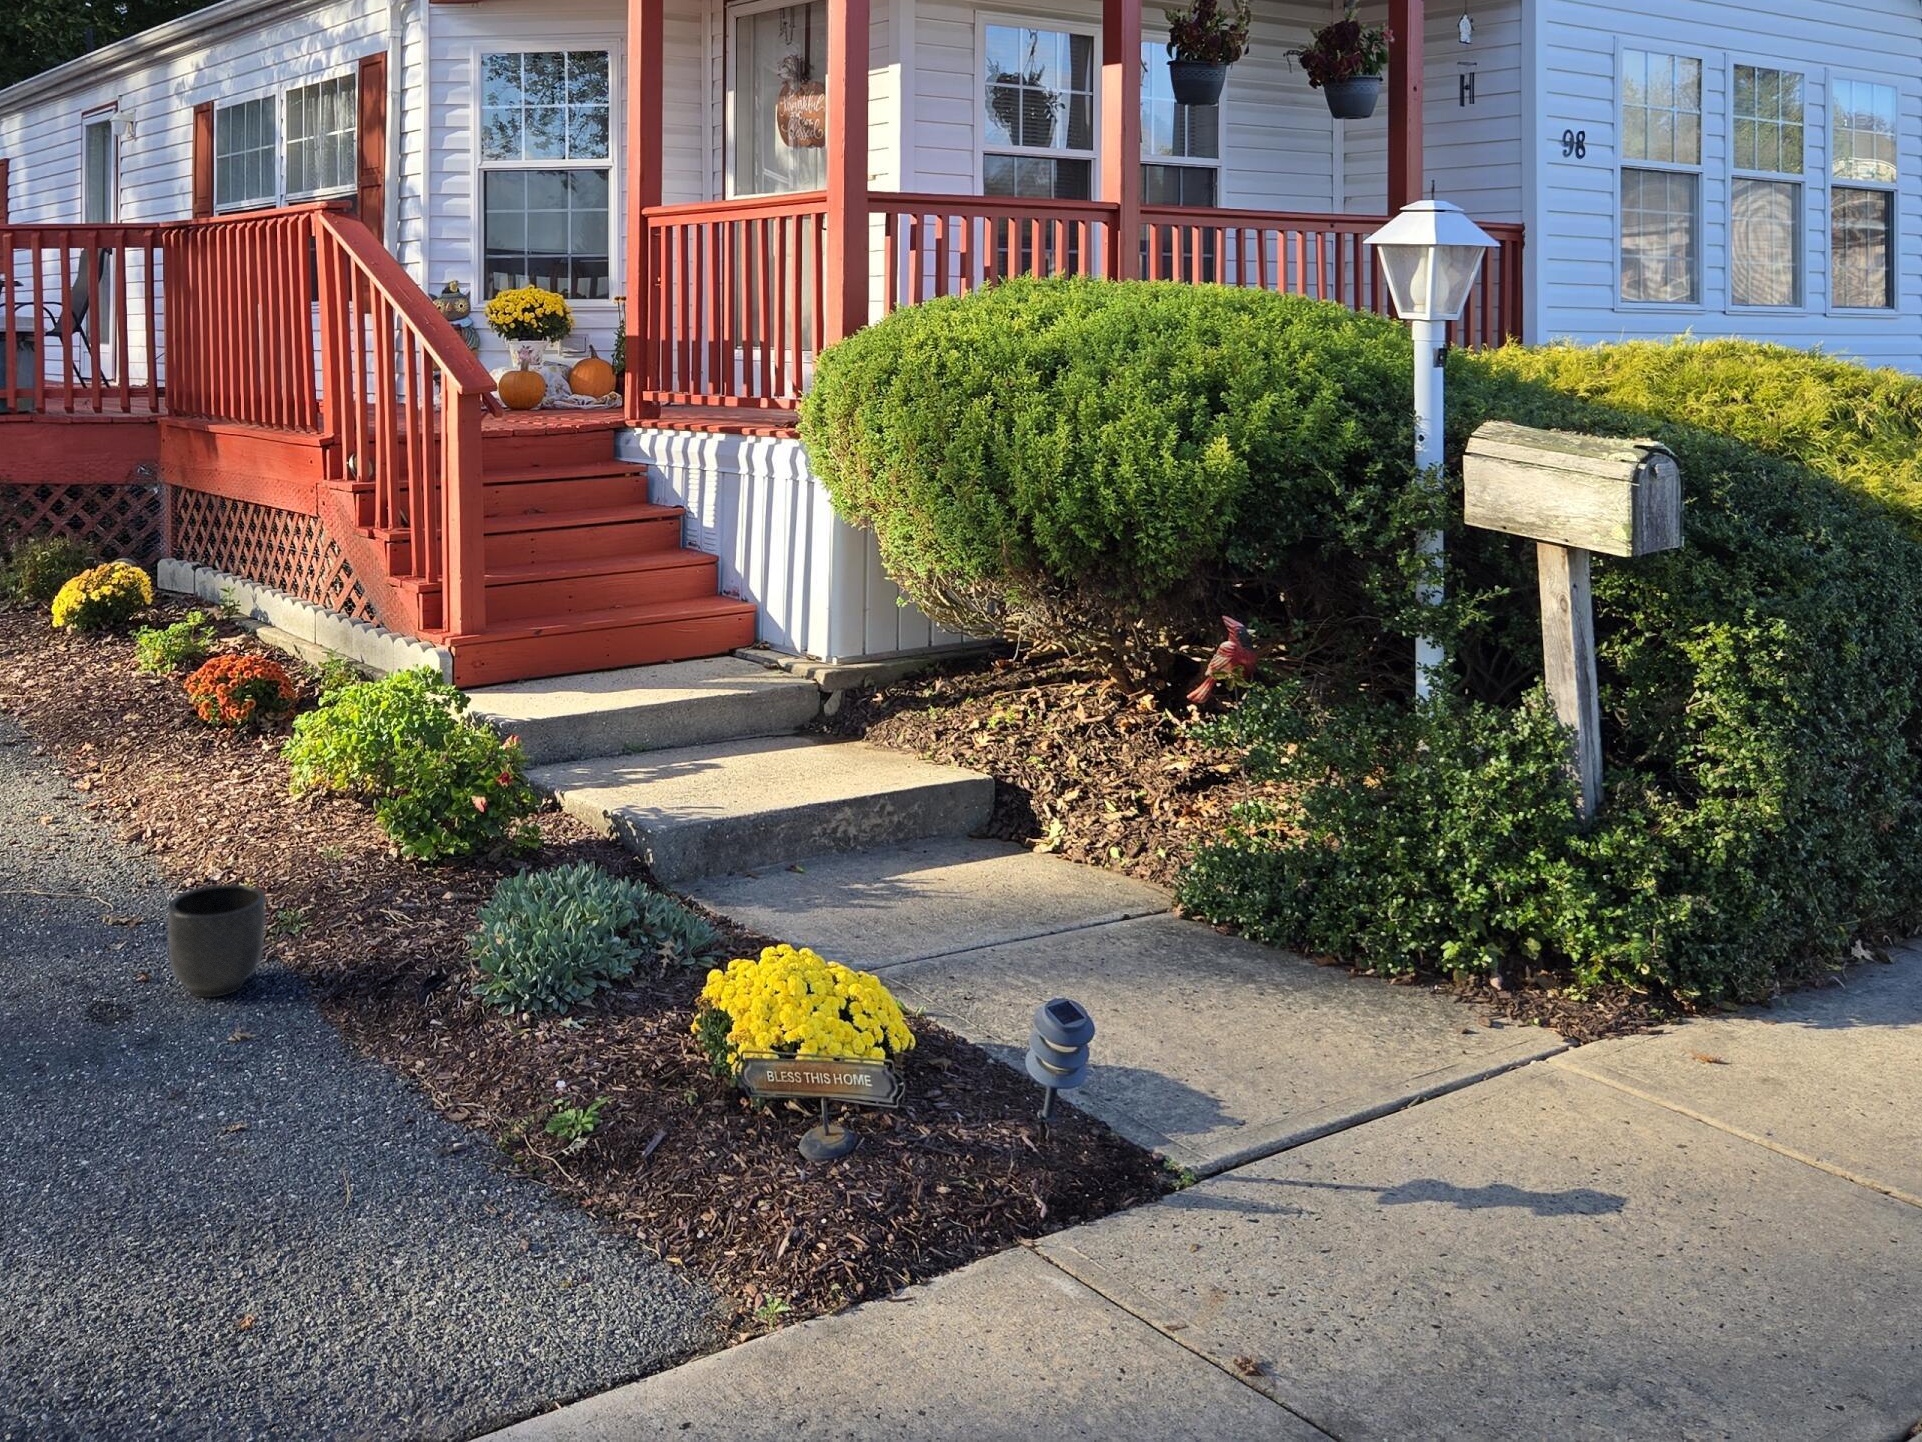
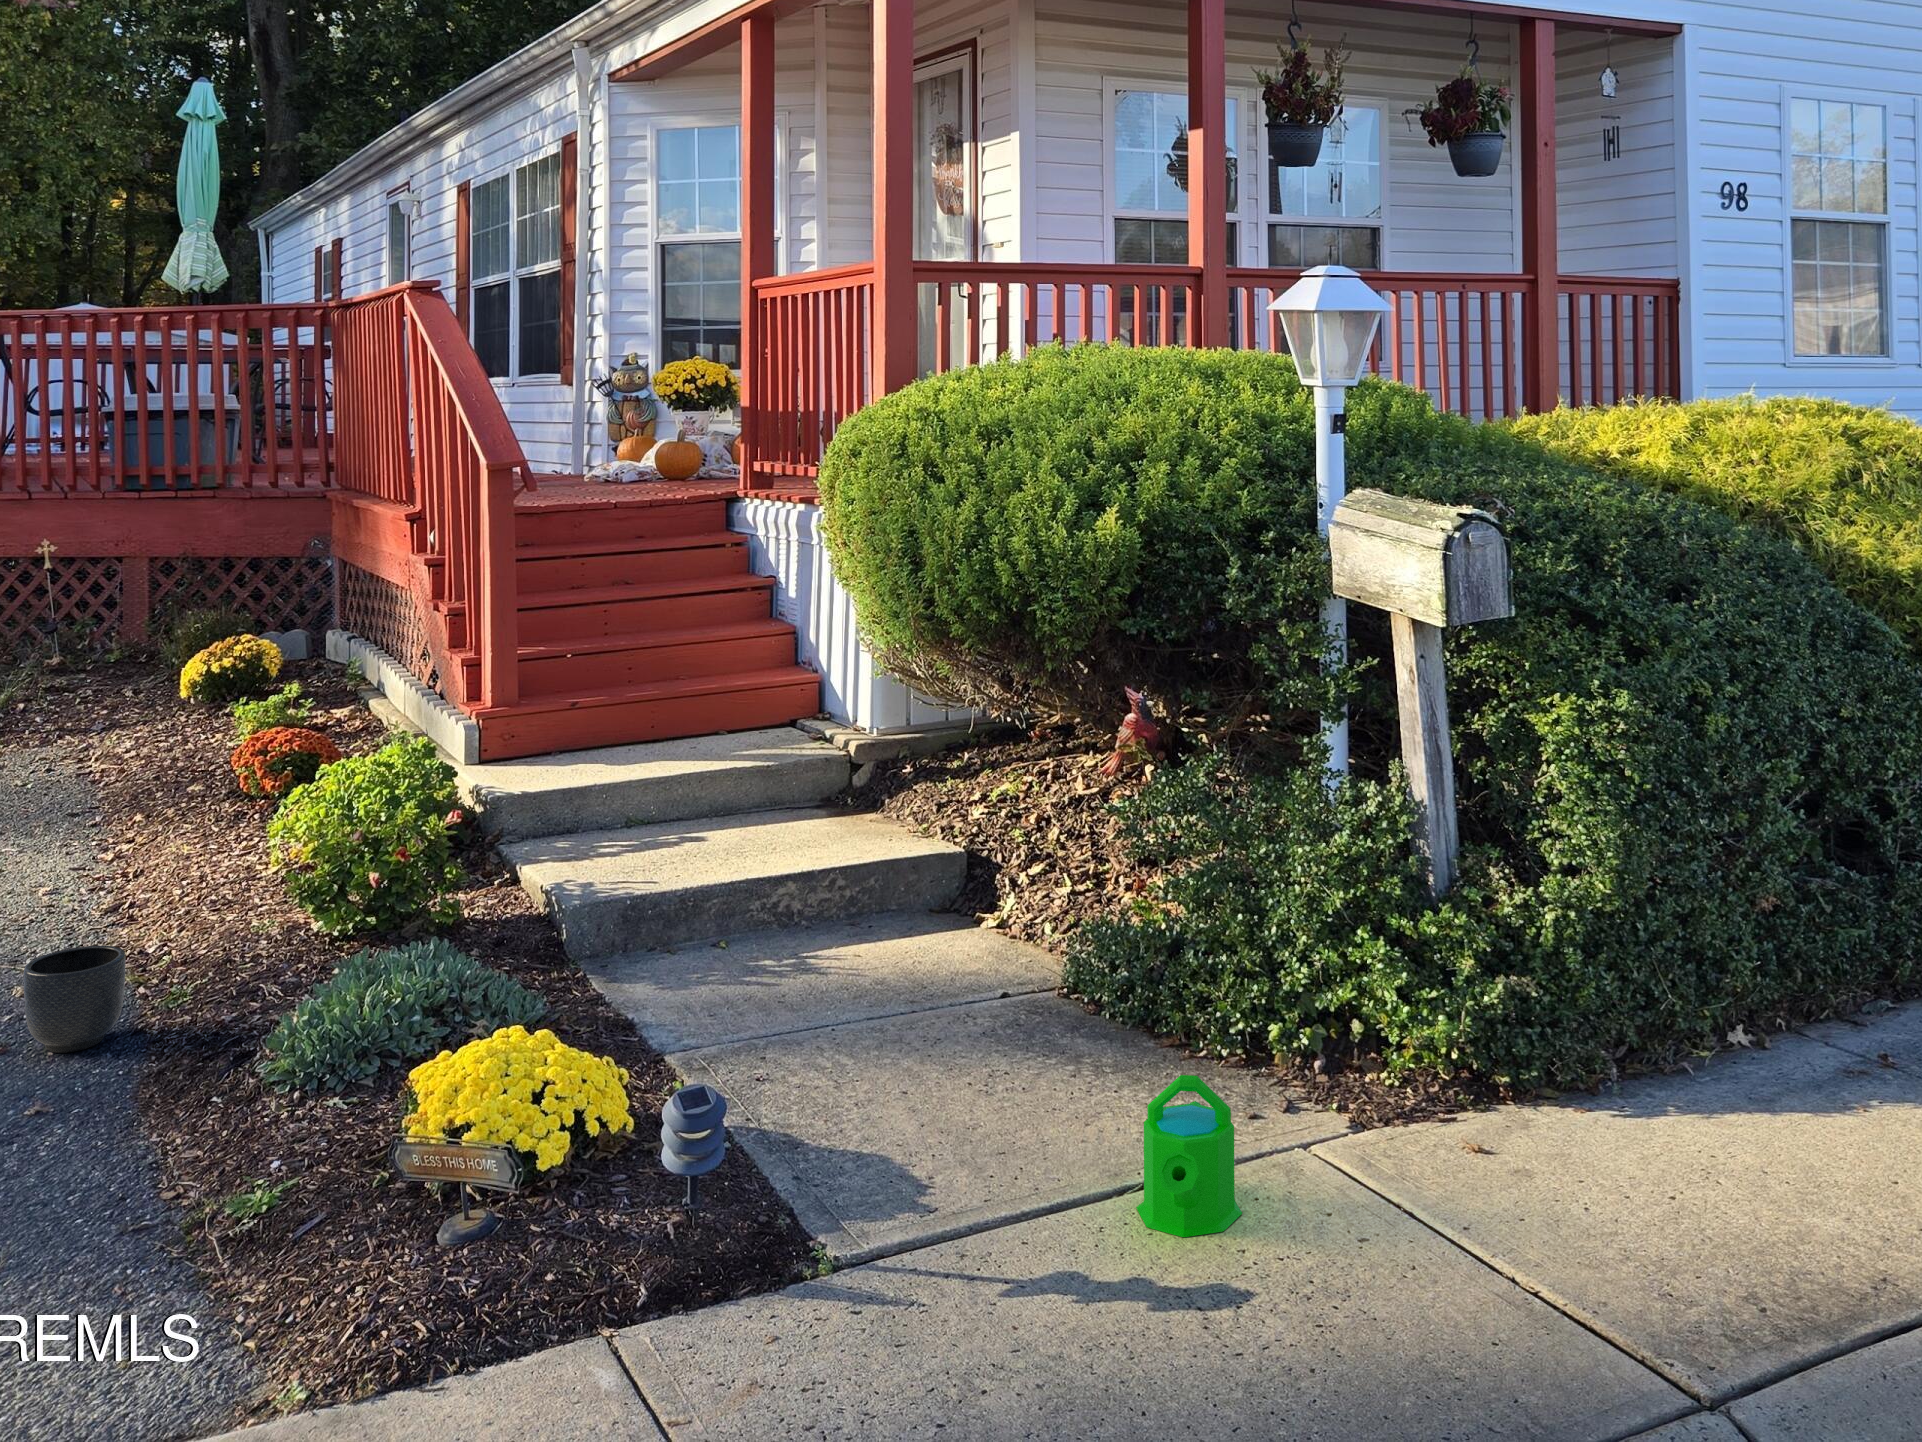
watering can: none [1456,1012,1567,1176] -> present [1136,1075,1242,1237]

